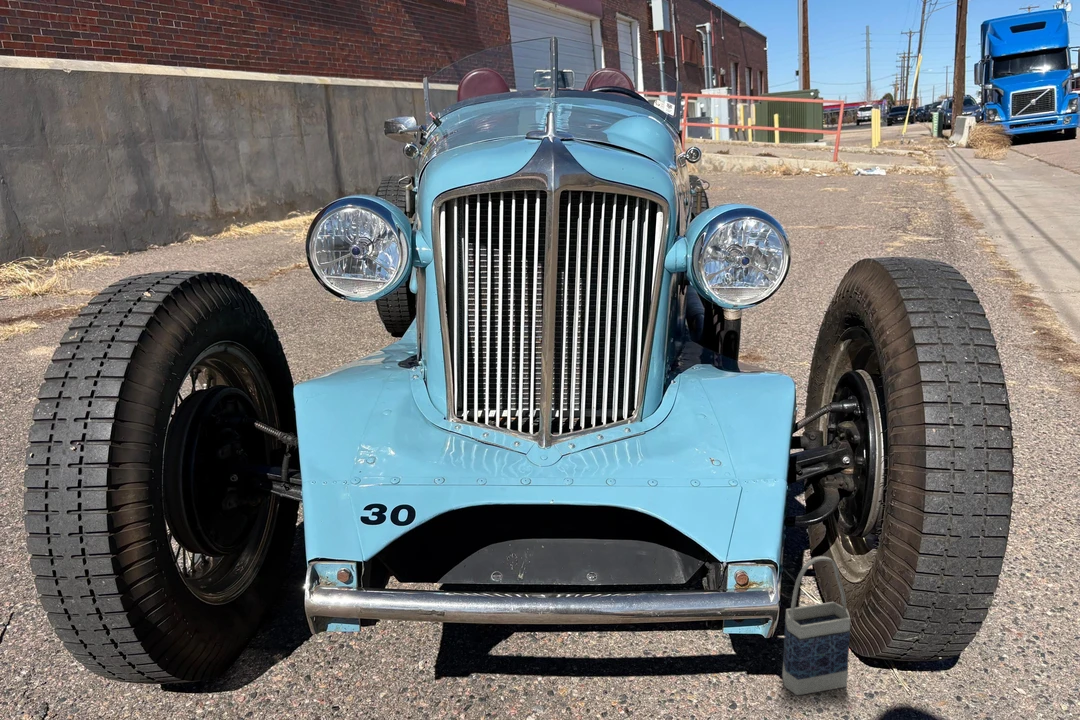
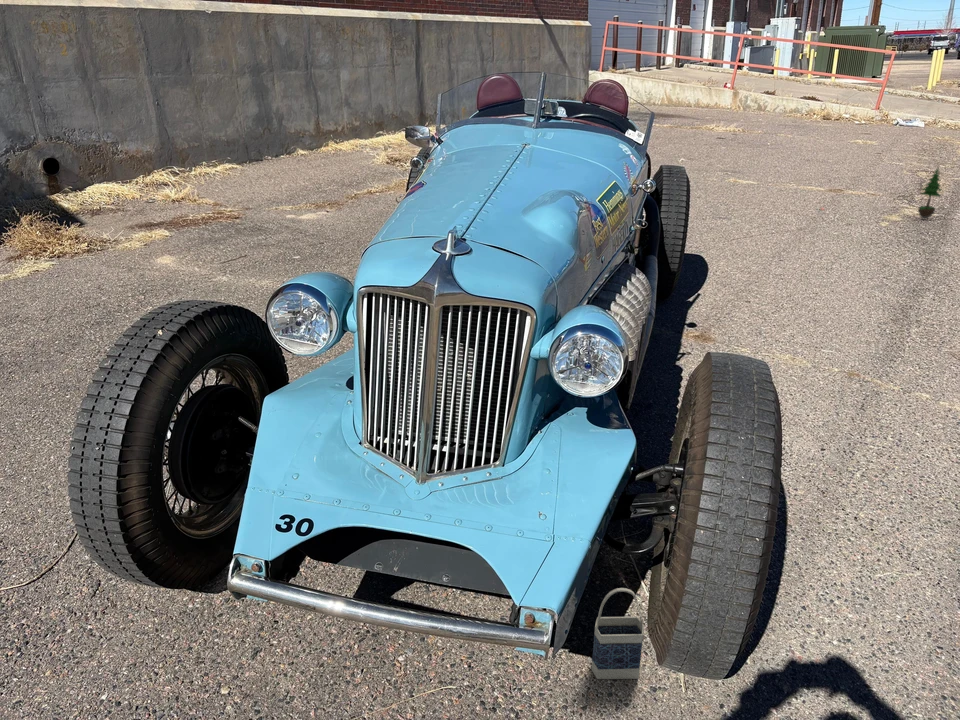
potted tree: none [919,188,940,244] -> present [918,169,941,219]

